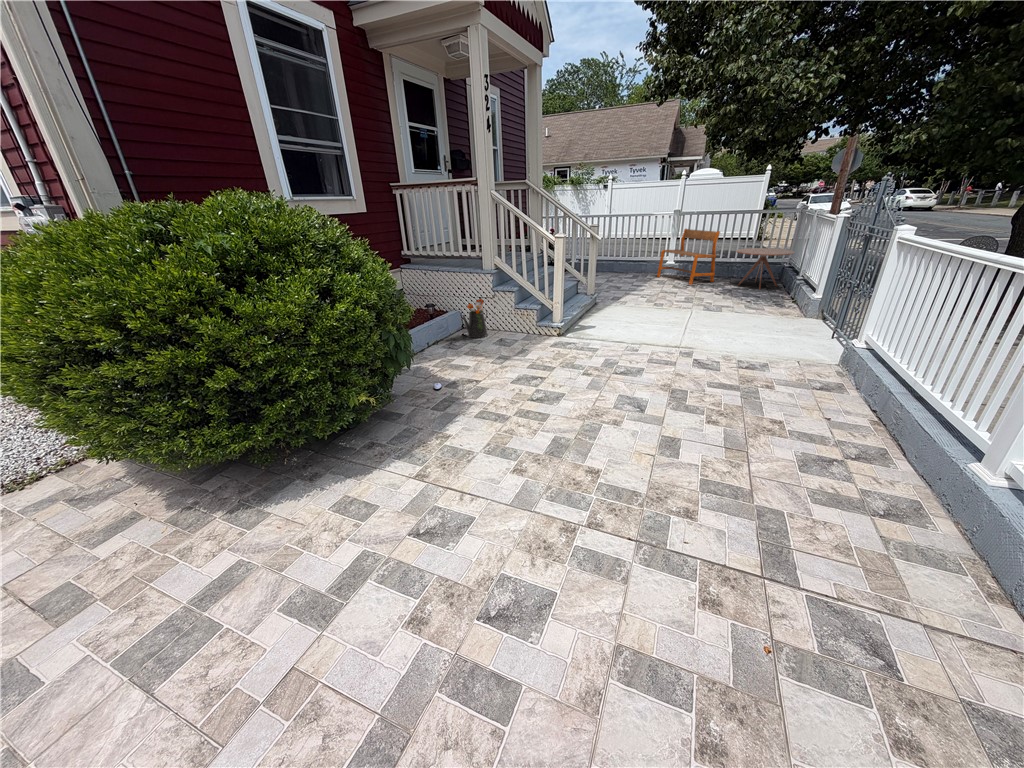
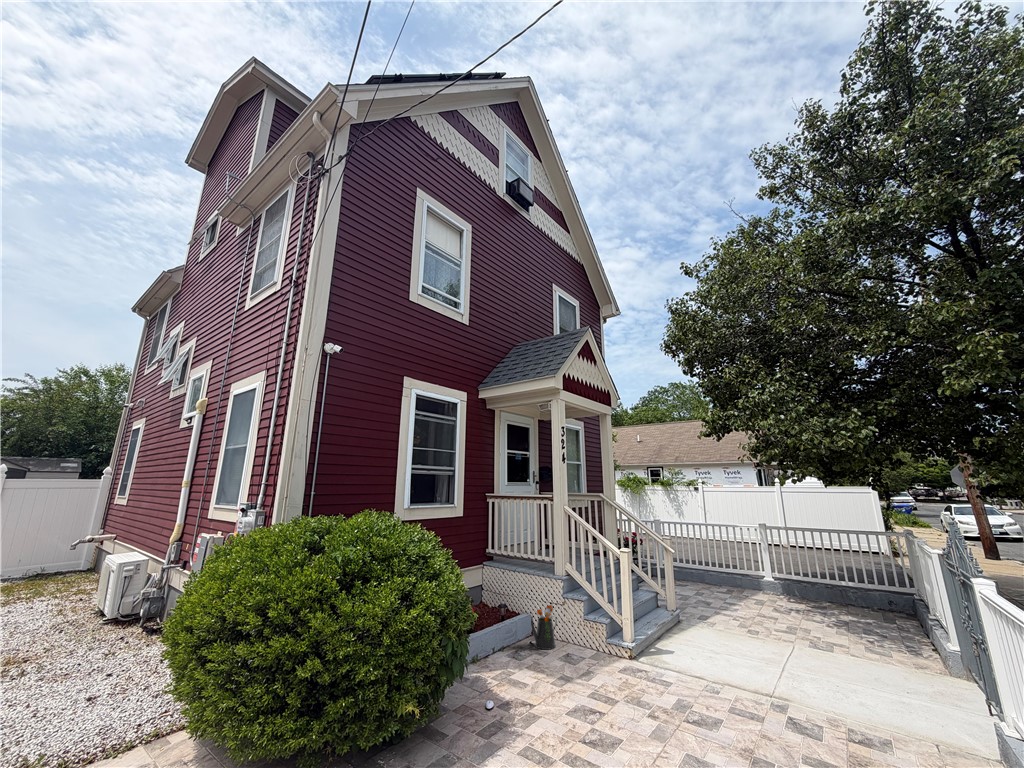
bench: present [657,229,720,285] -> none [756,543,827,609]
round table: present [736,248,795,289] -> none [841,572,916,625]

